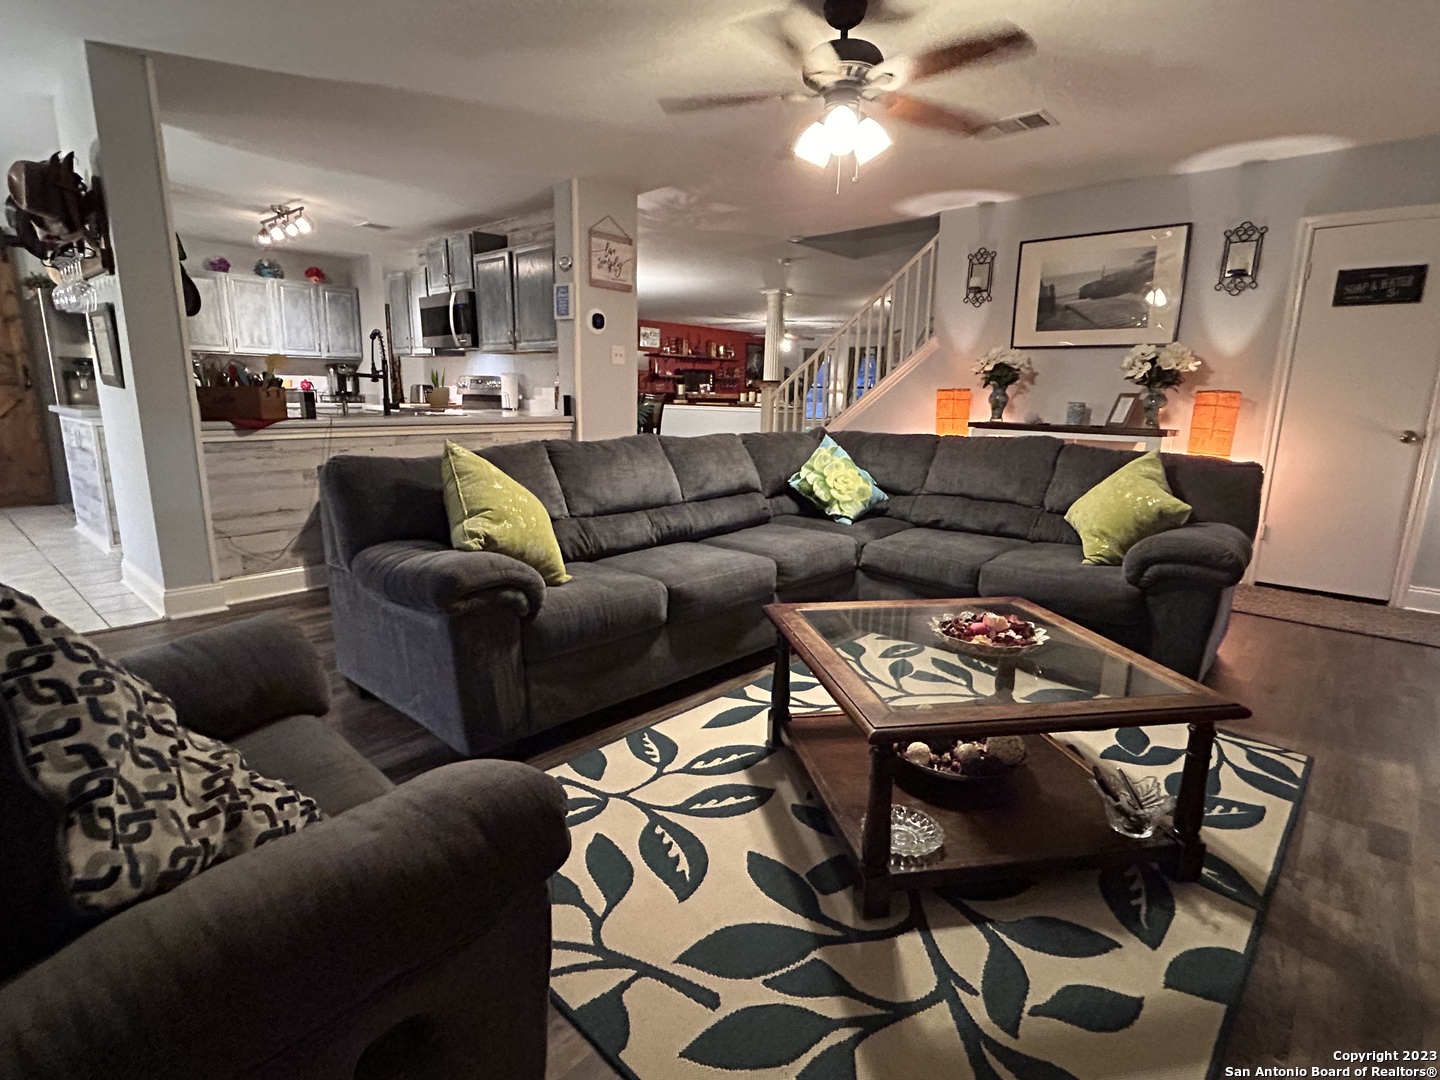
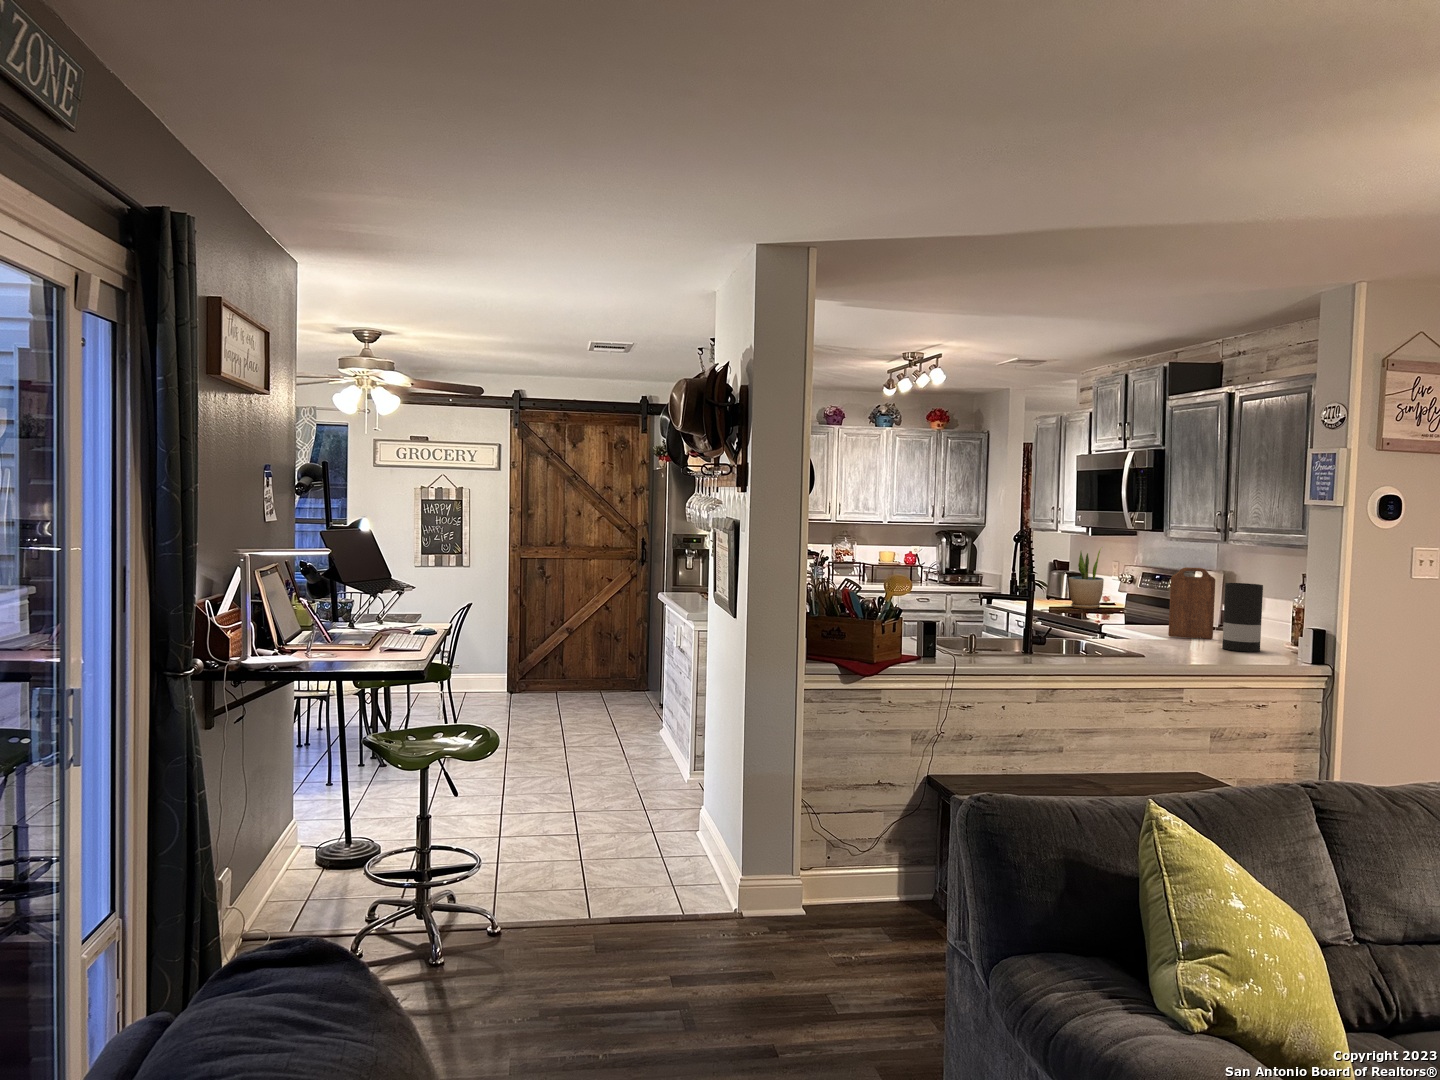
cutting board: none [486,368,514,413] -> present [1168,567,1215,639]
vase: none [517,374,539,415] -> present [1222,583,1263,652]

